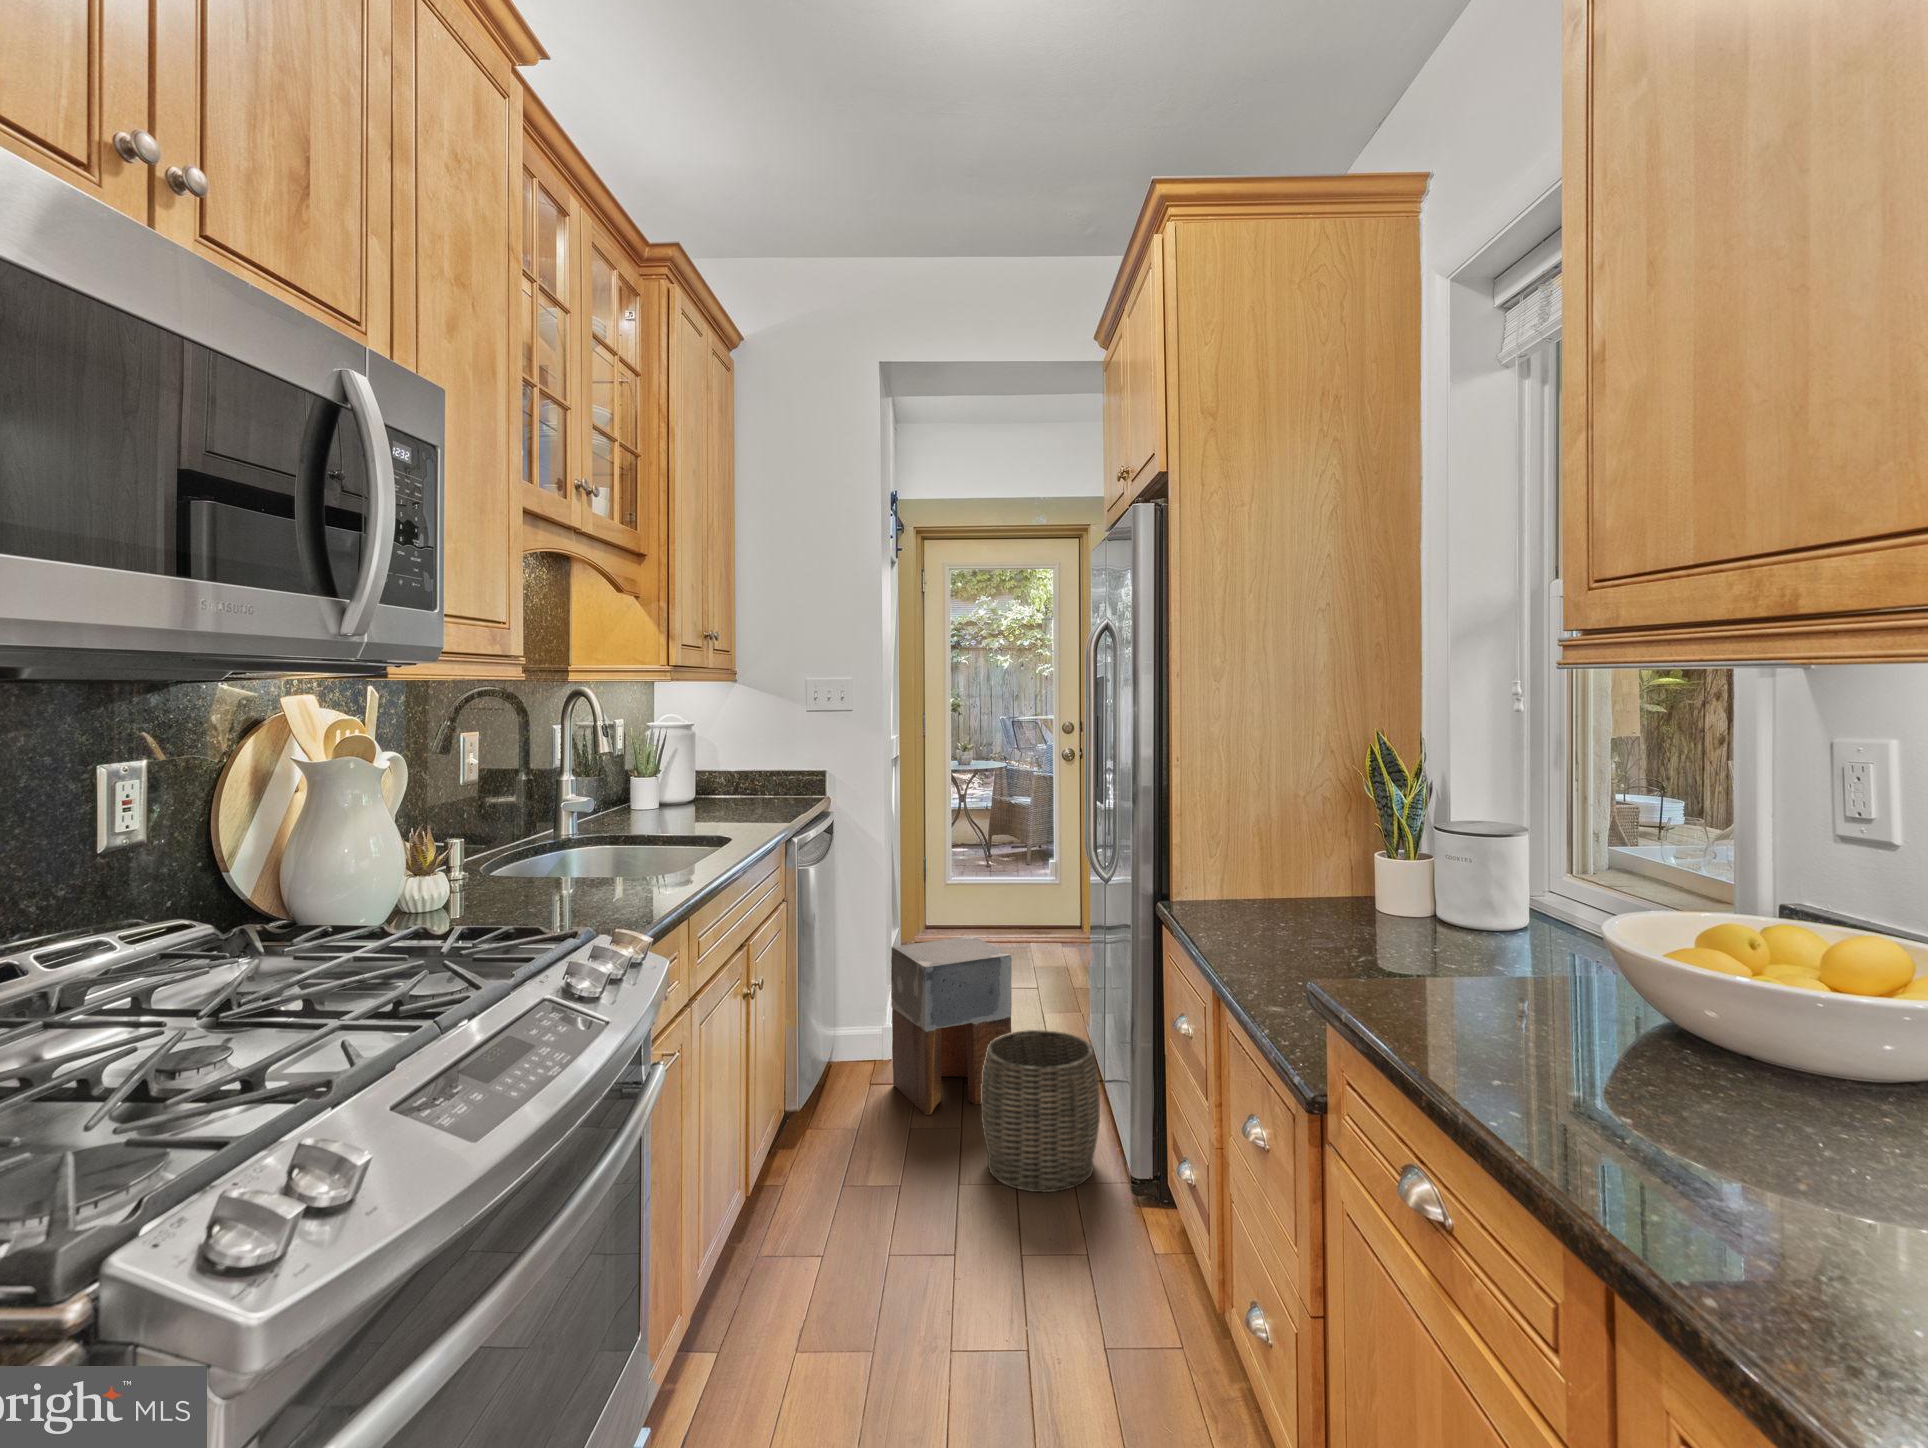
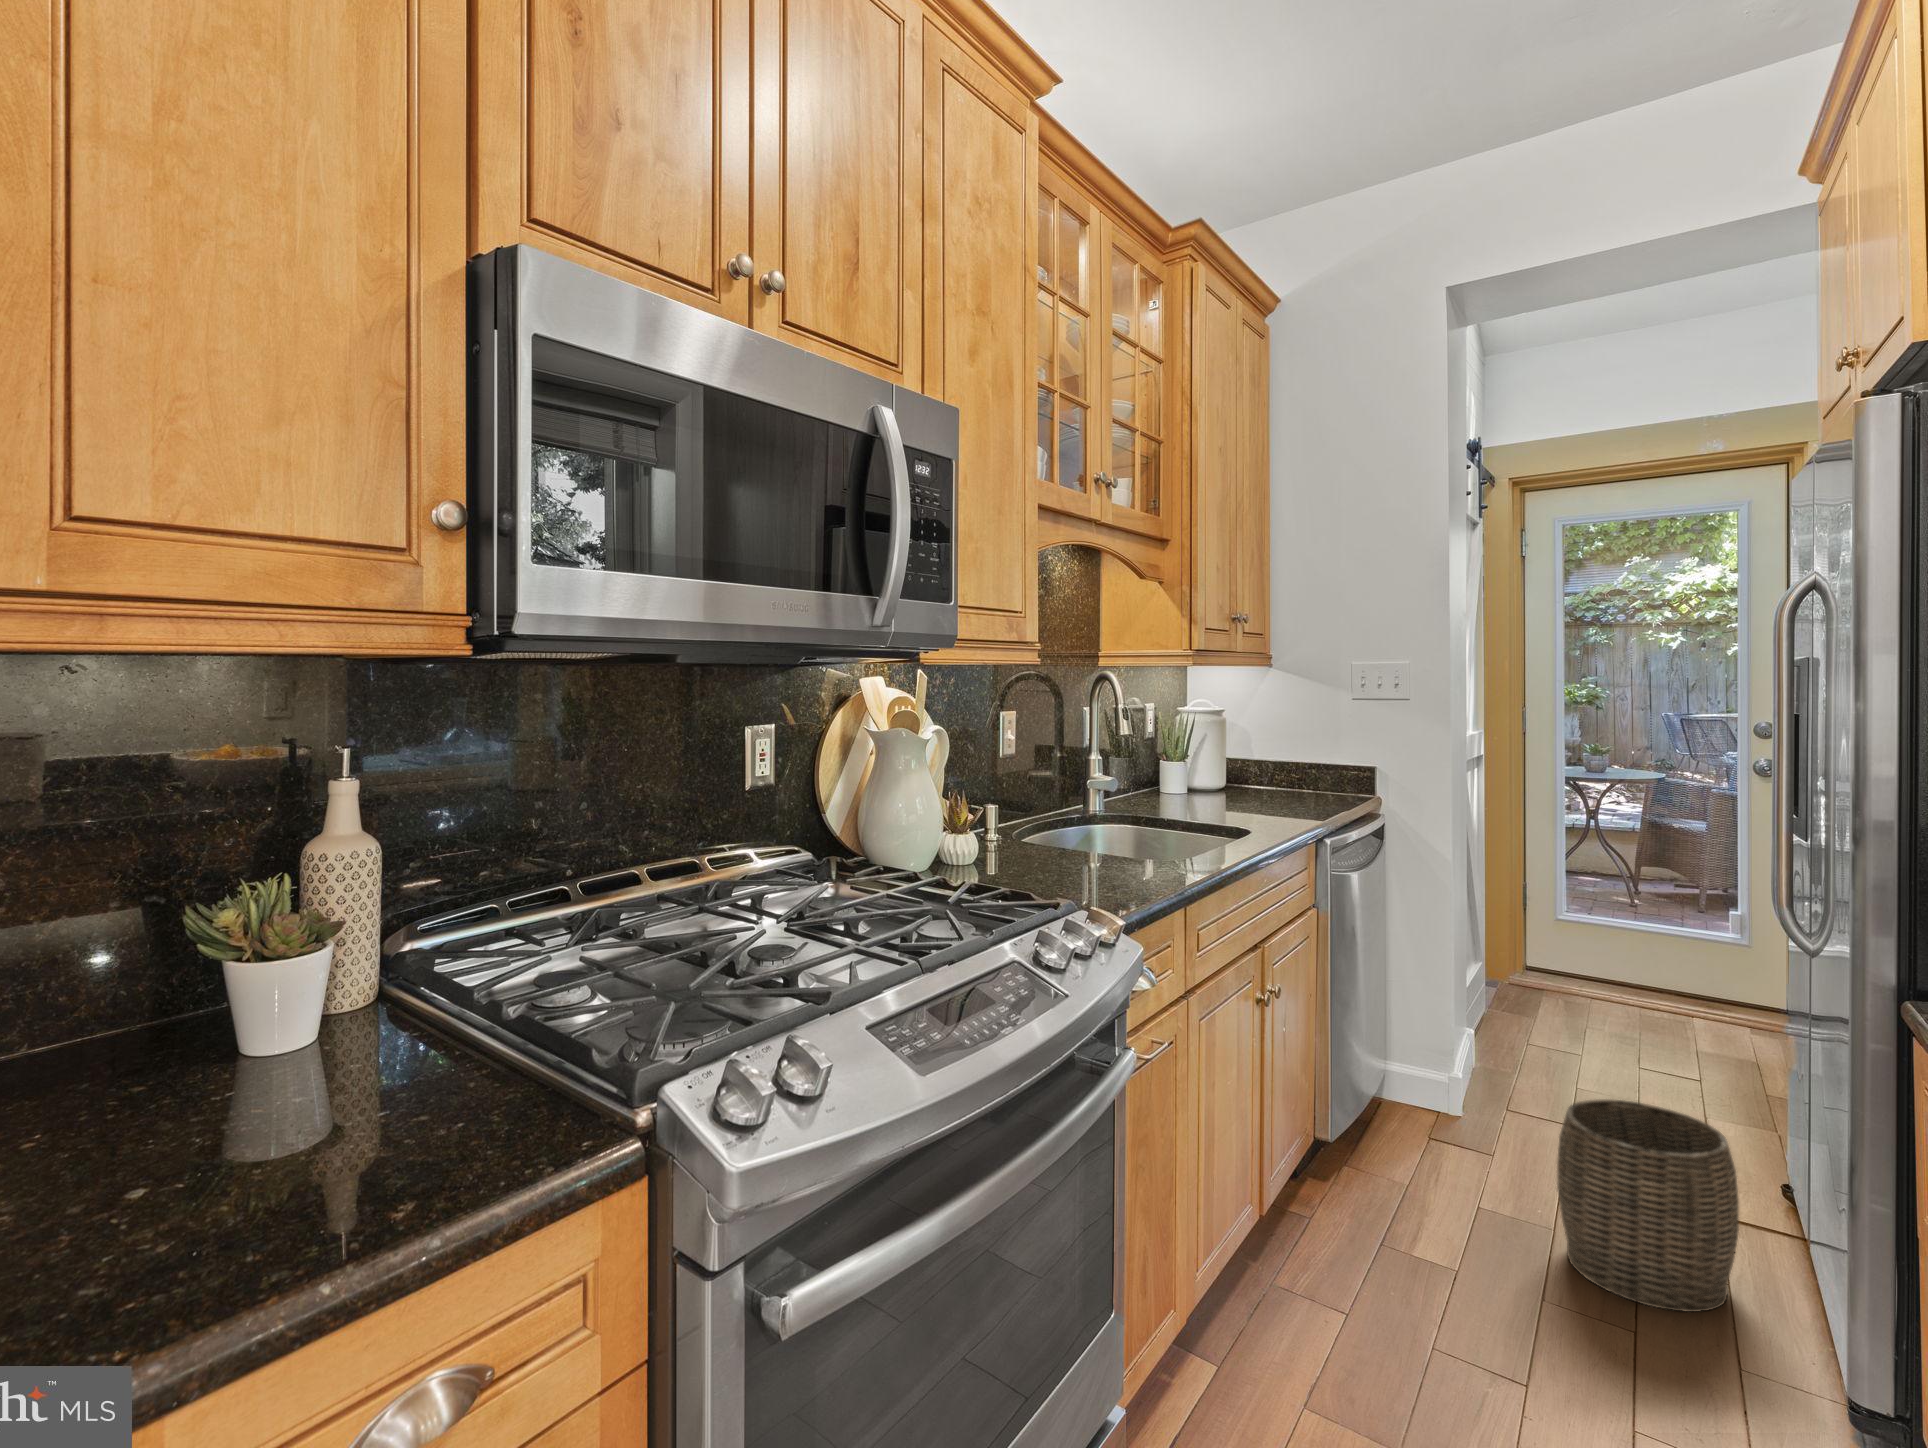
stool: present [891,936,1012,1115] -> none [1450,972,1615,1180]

